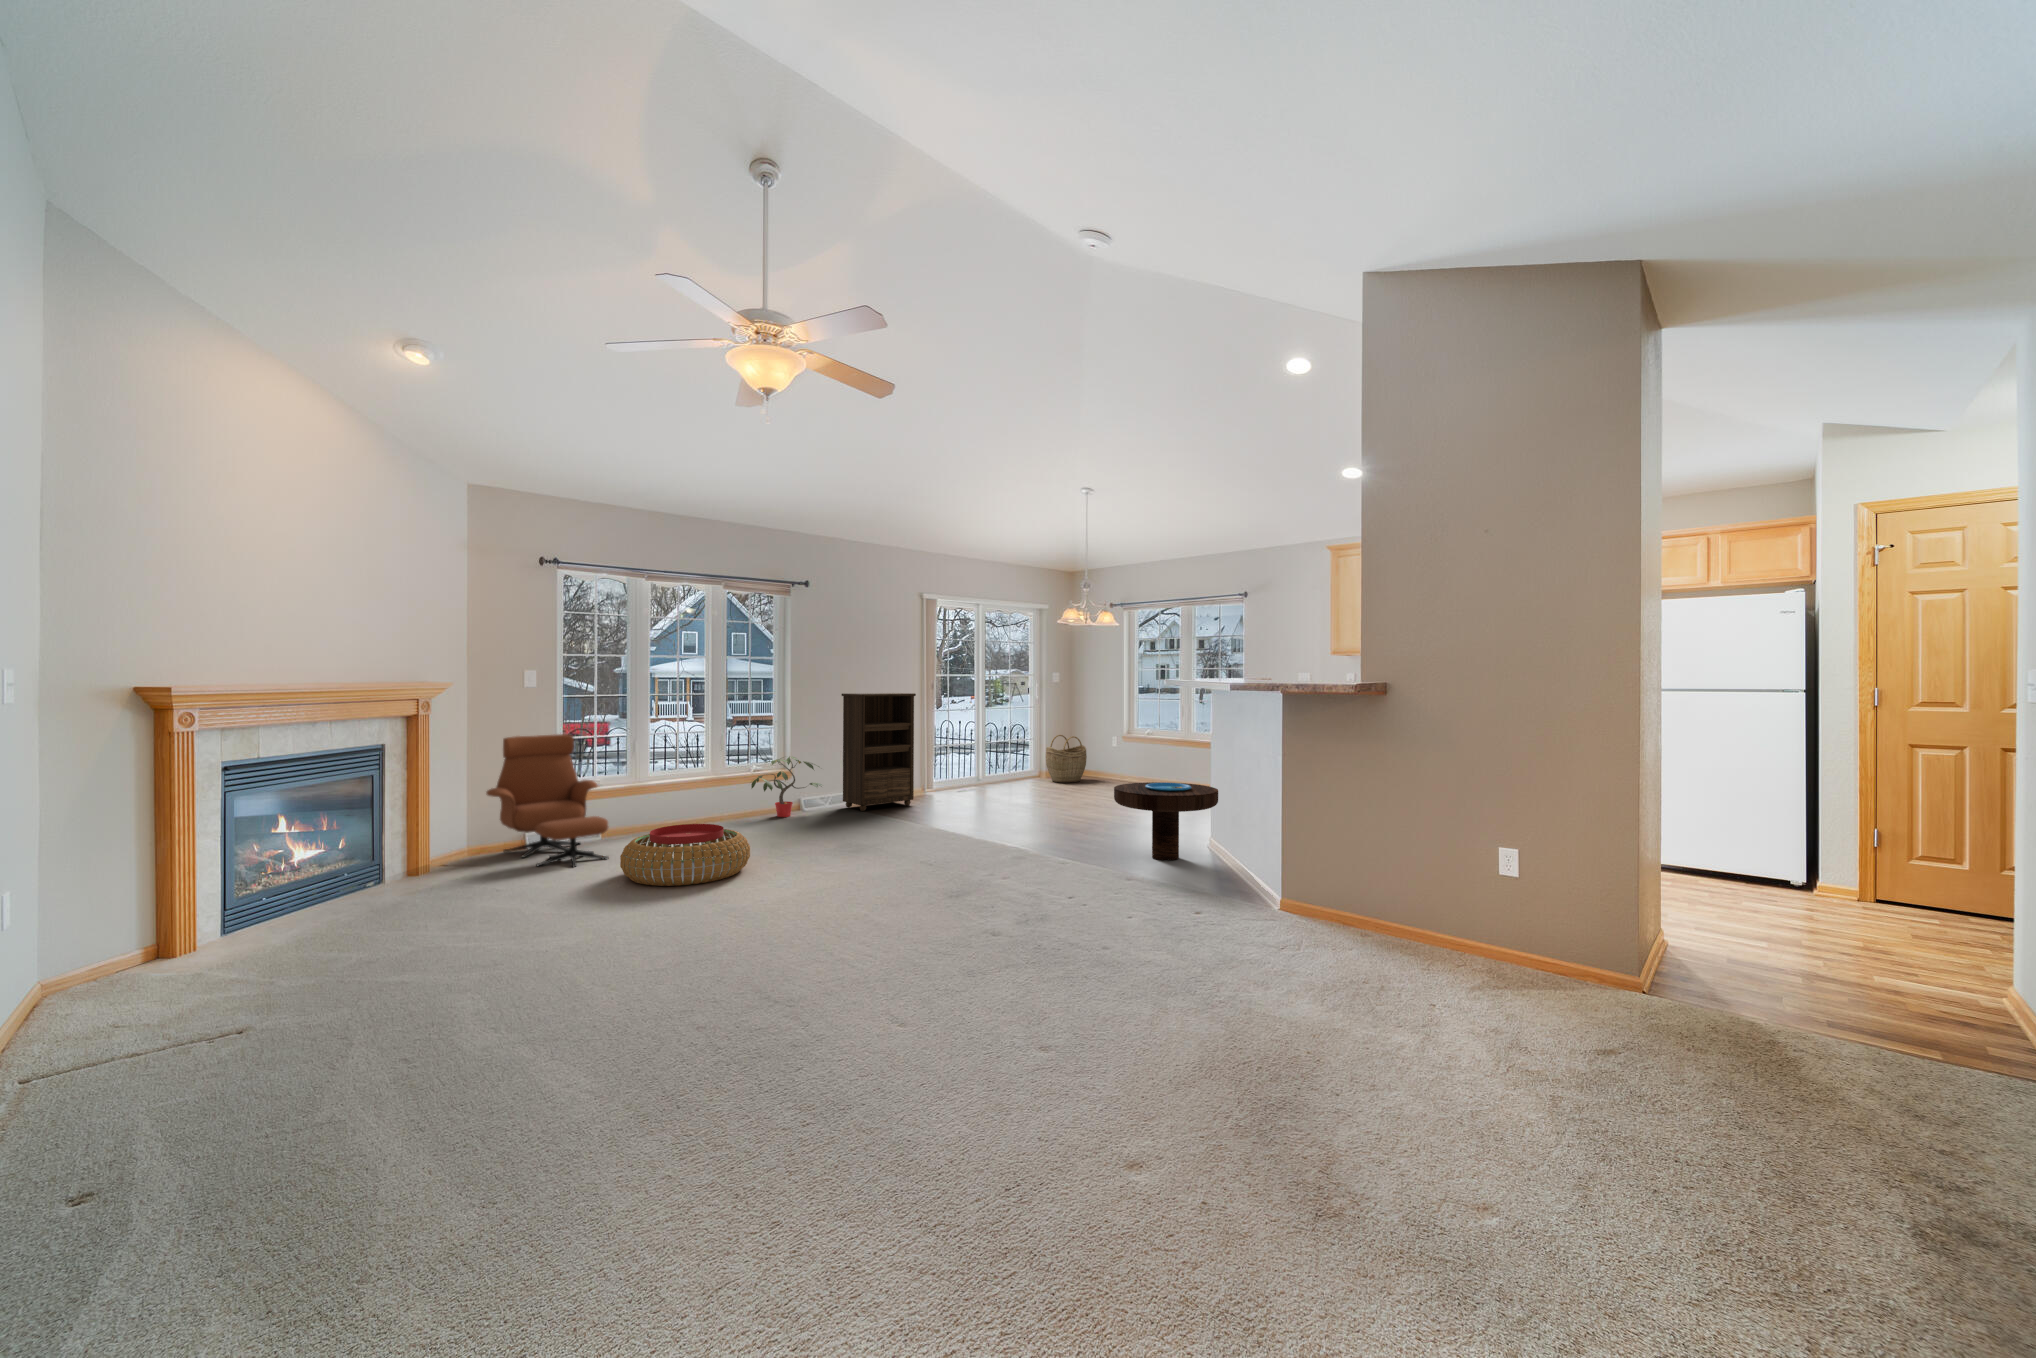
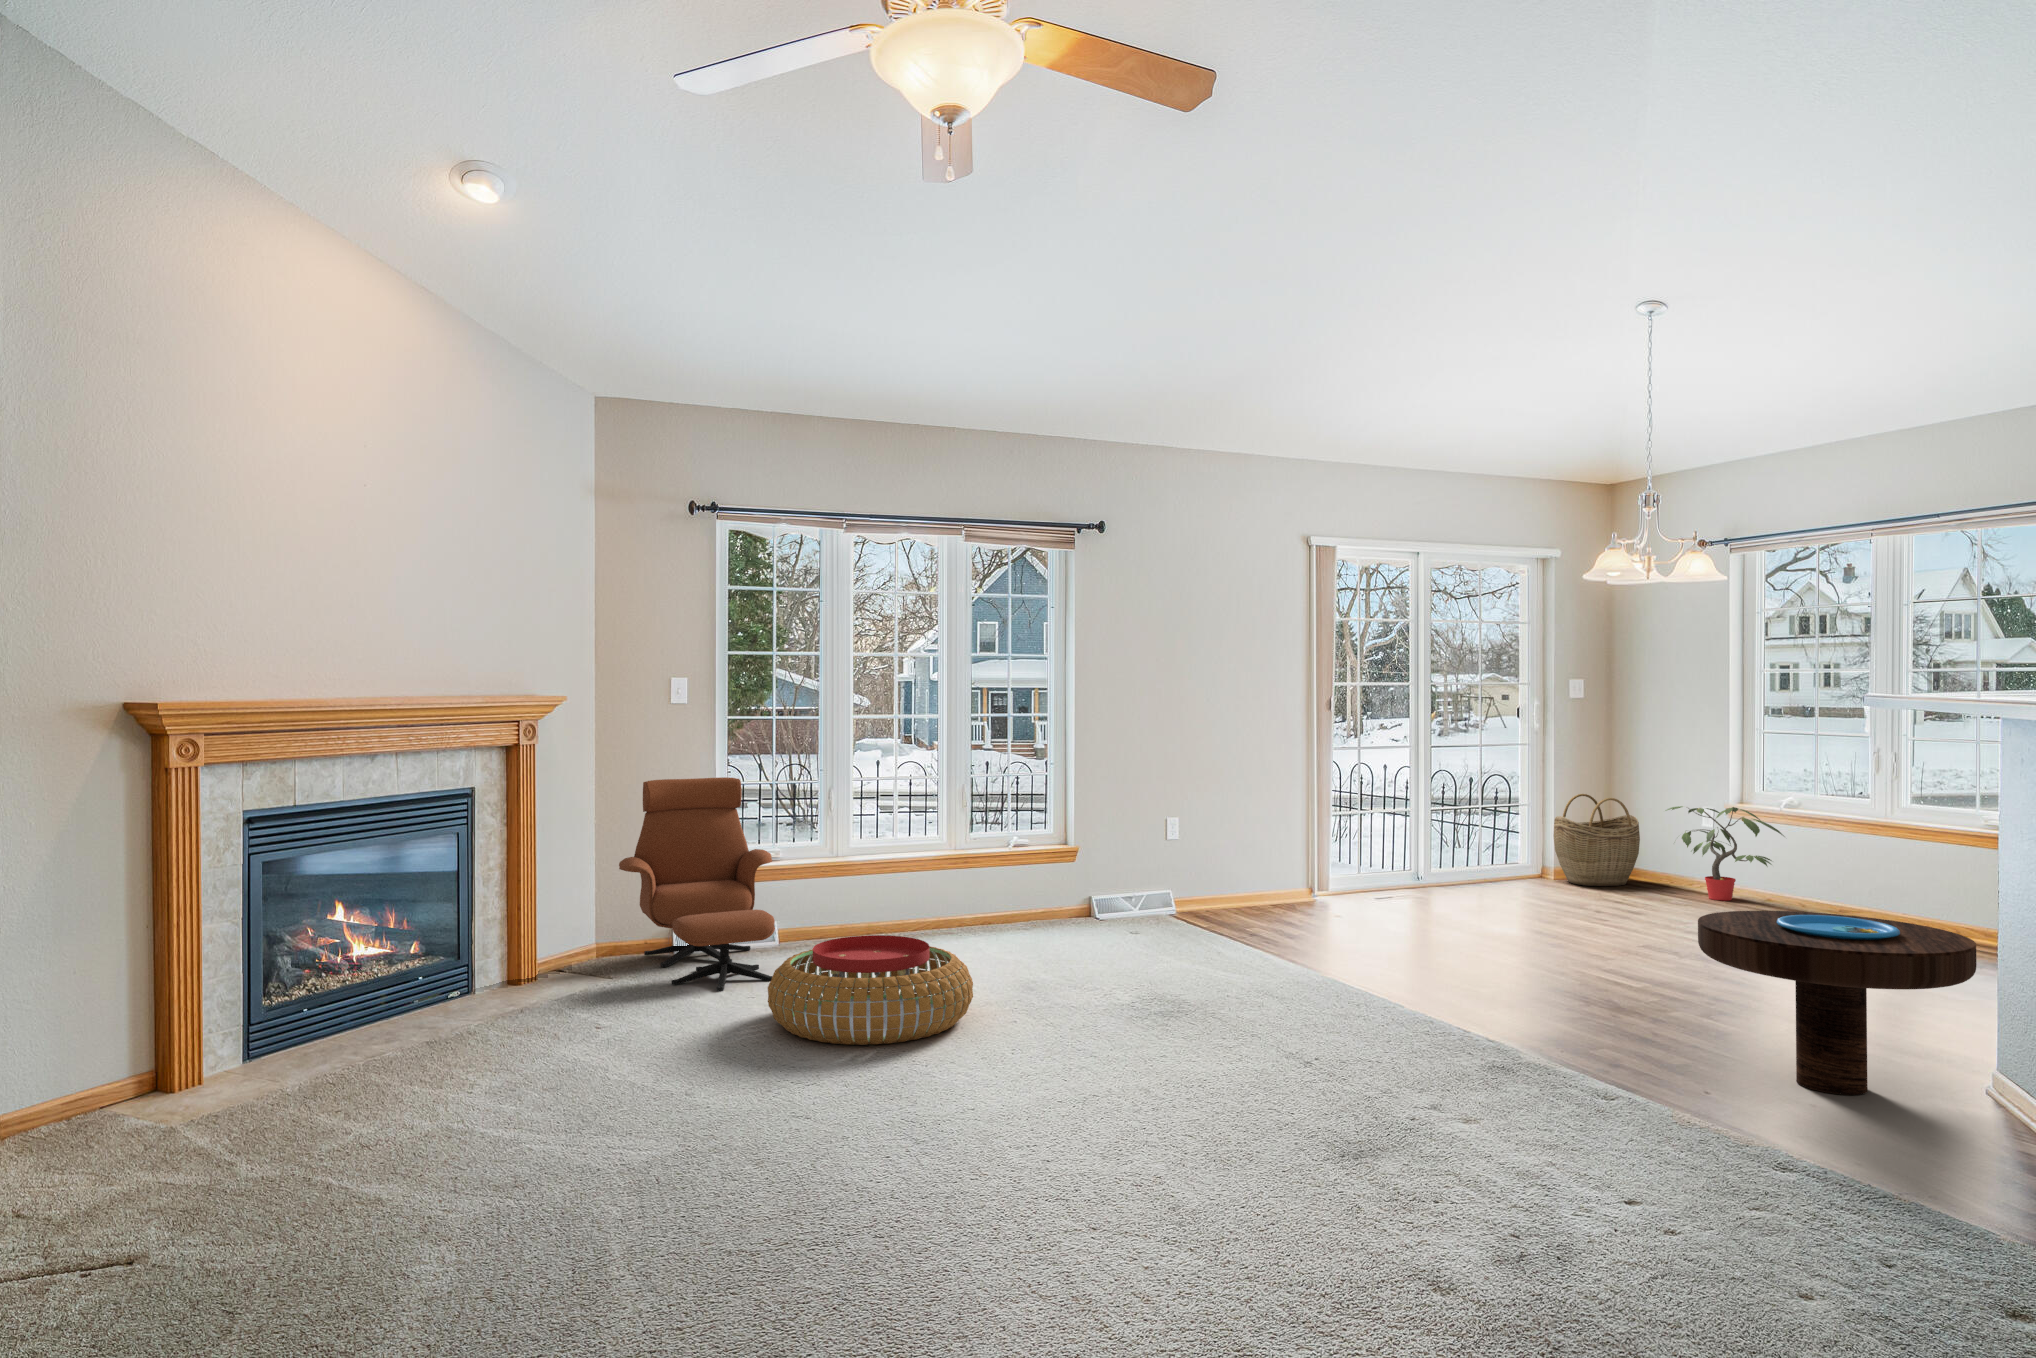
bookshelf: present [841,693,916,811] -> none [1162,714,1293,921]
potted plant: present [751,757,823,817] -> present [1666,806,1784,901]

